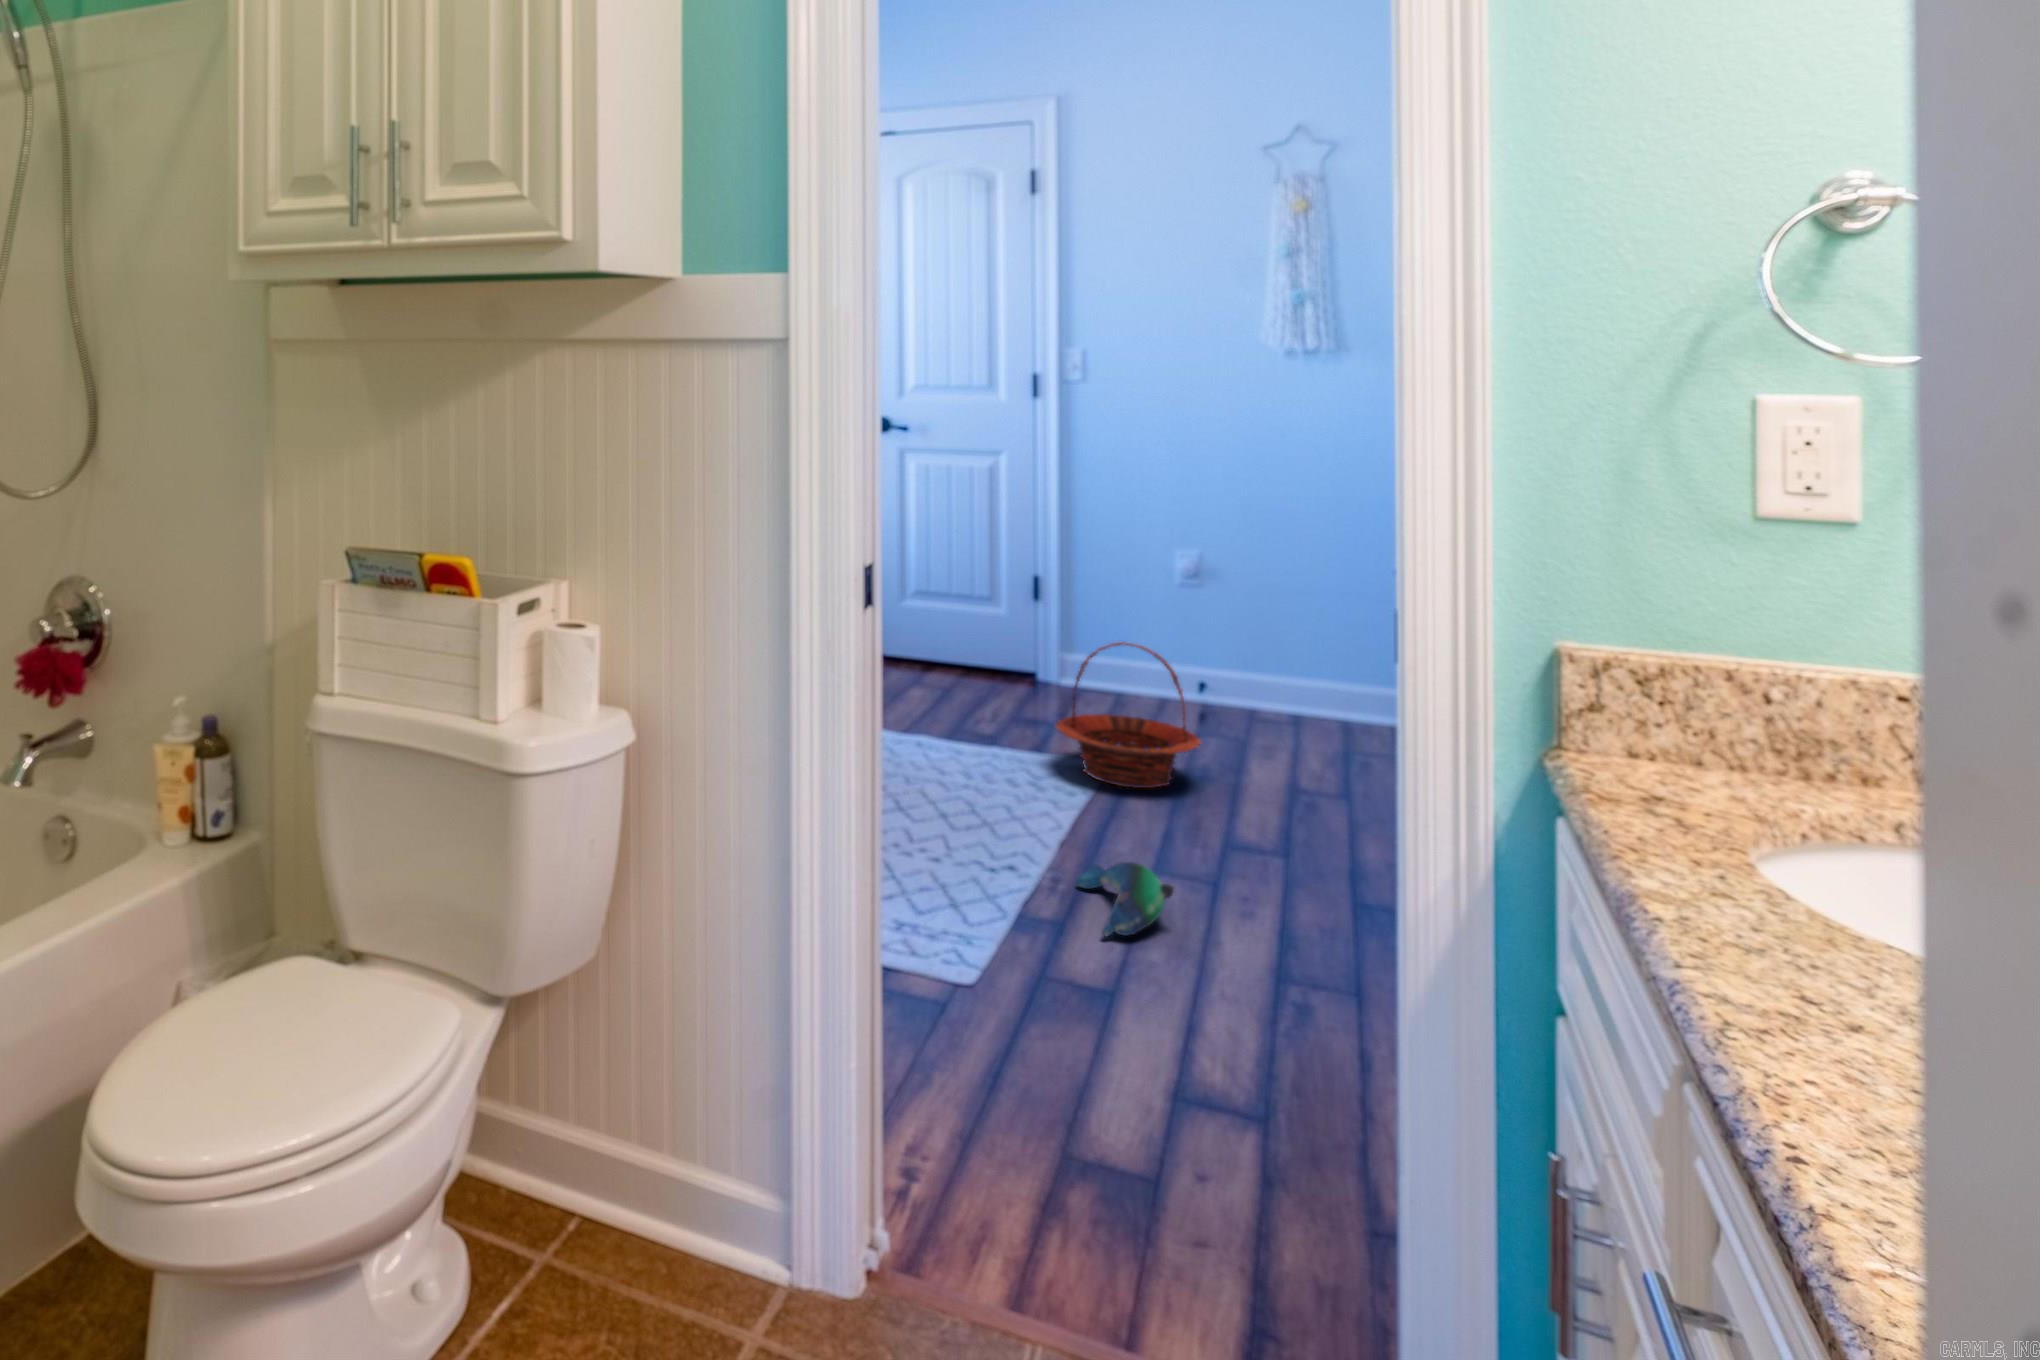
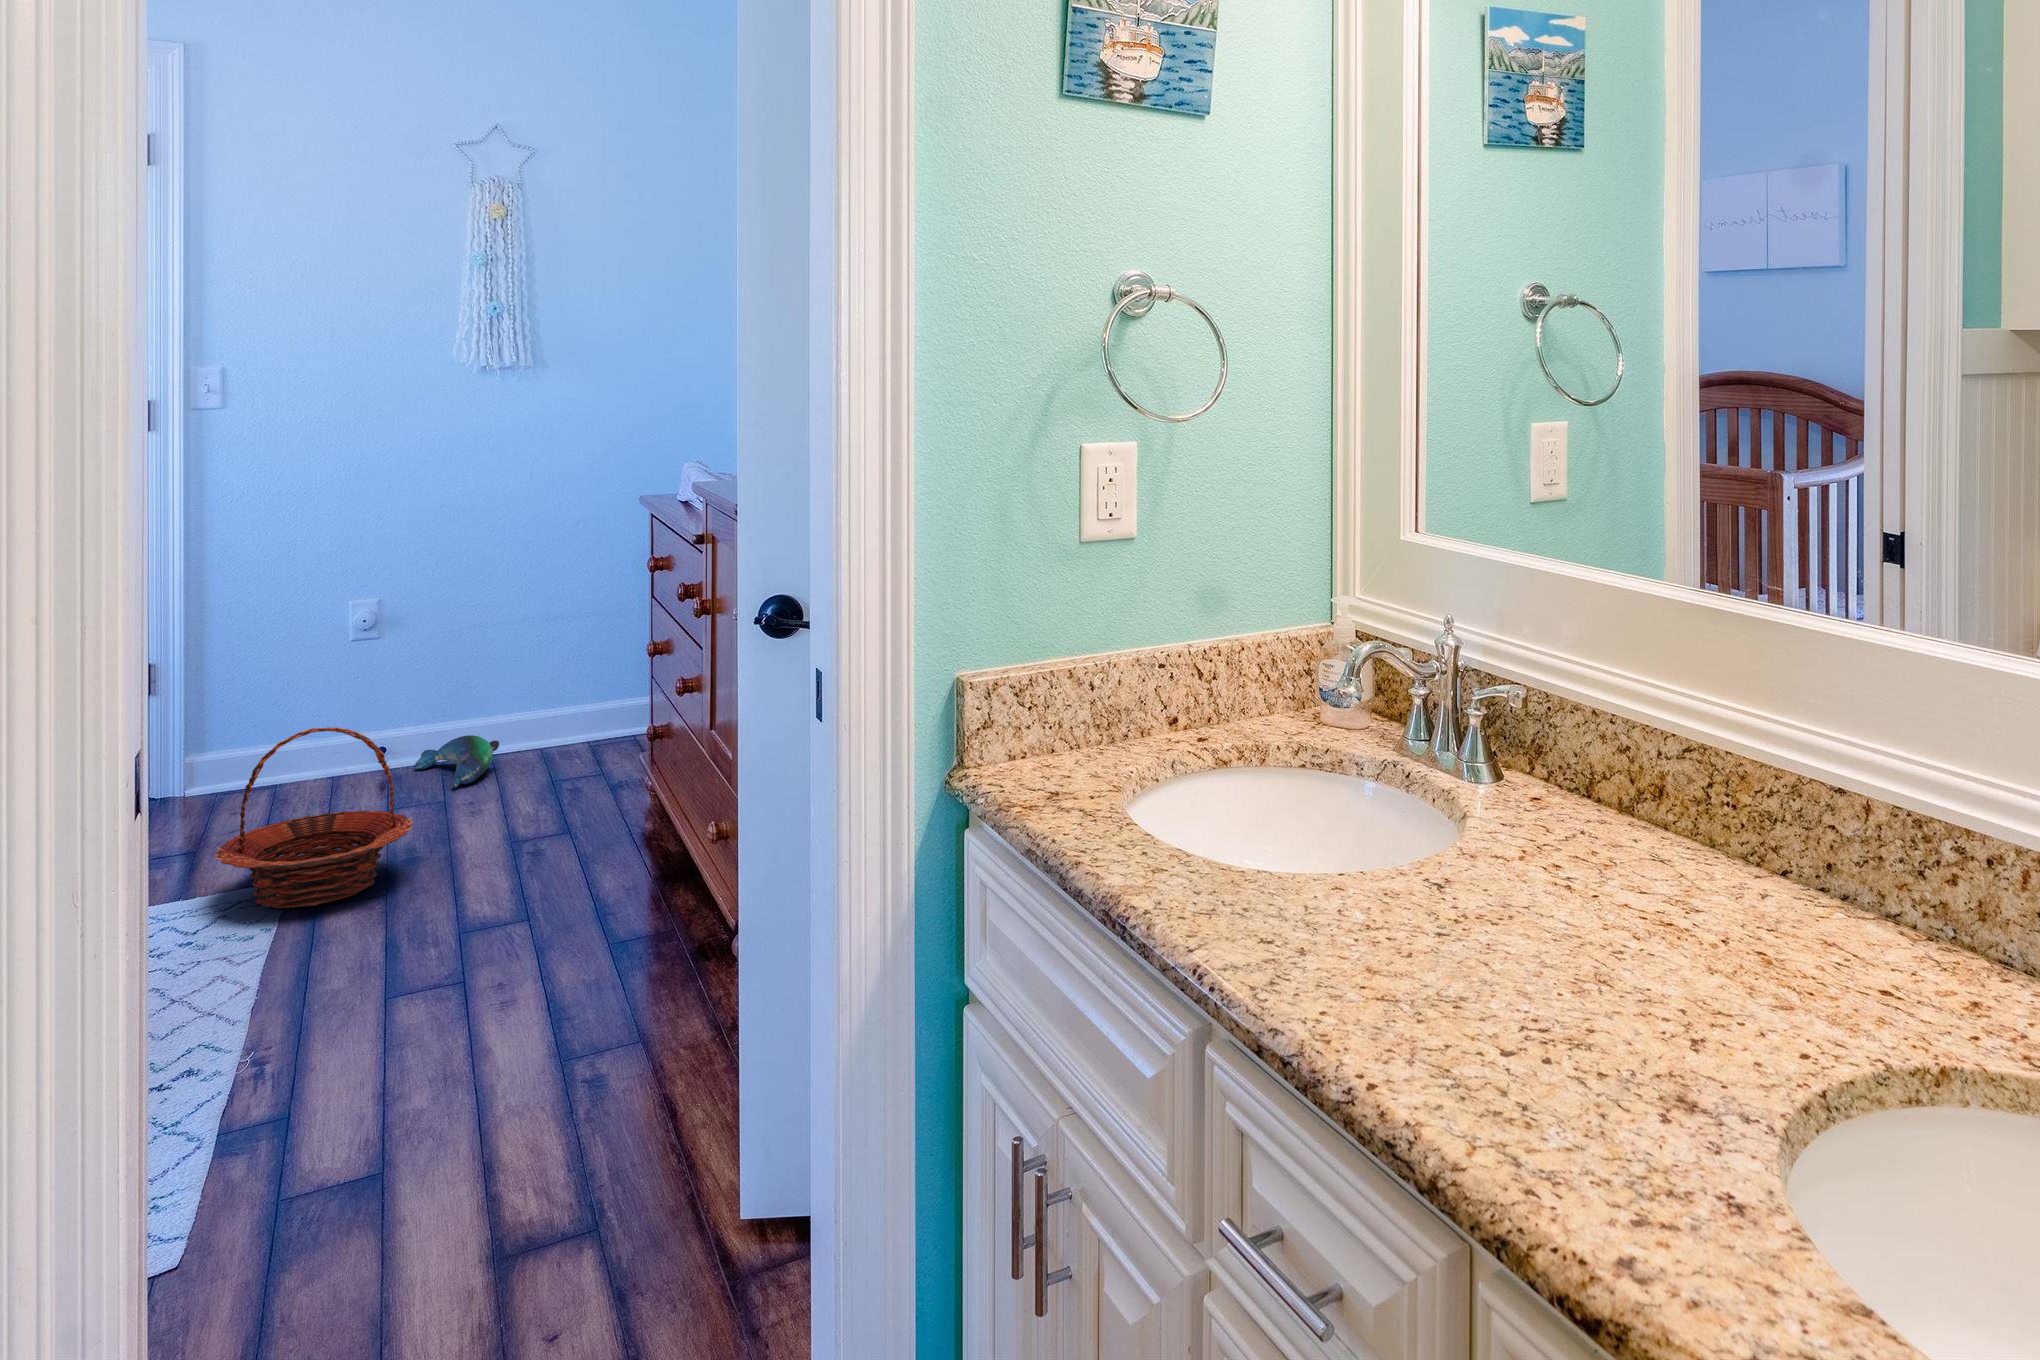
plush toy: present [1076,862,1174,936] -> present [413,735,499,788]

